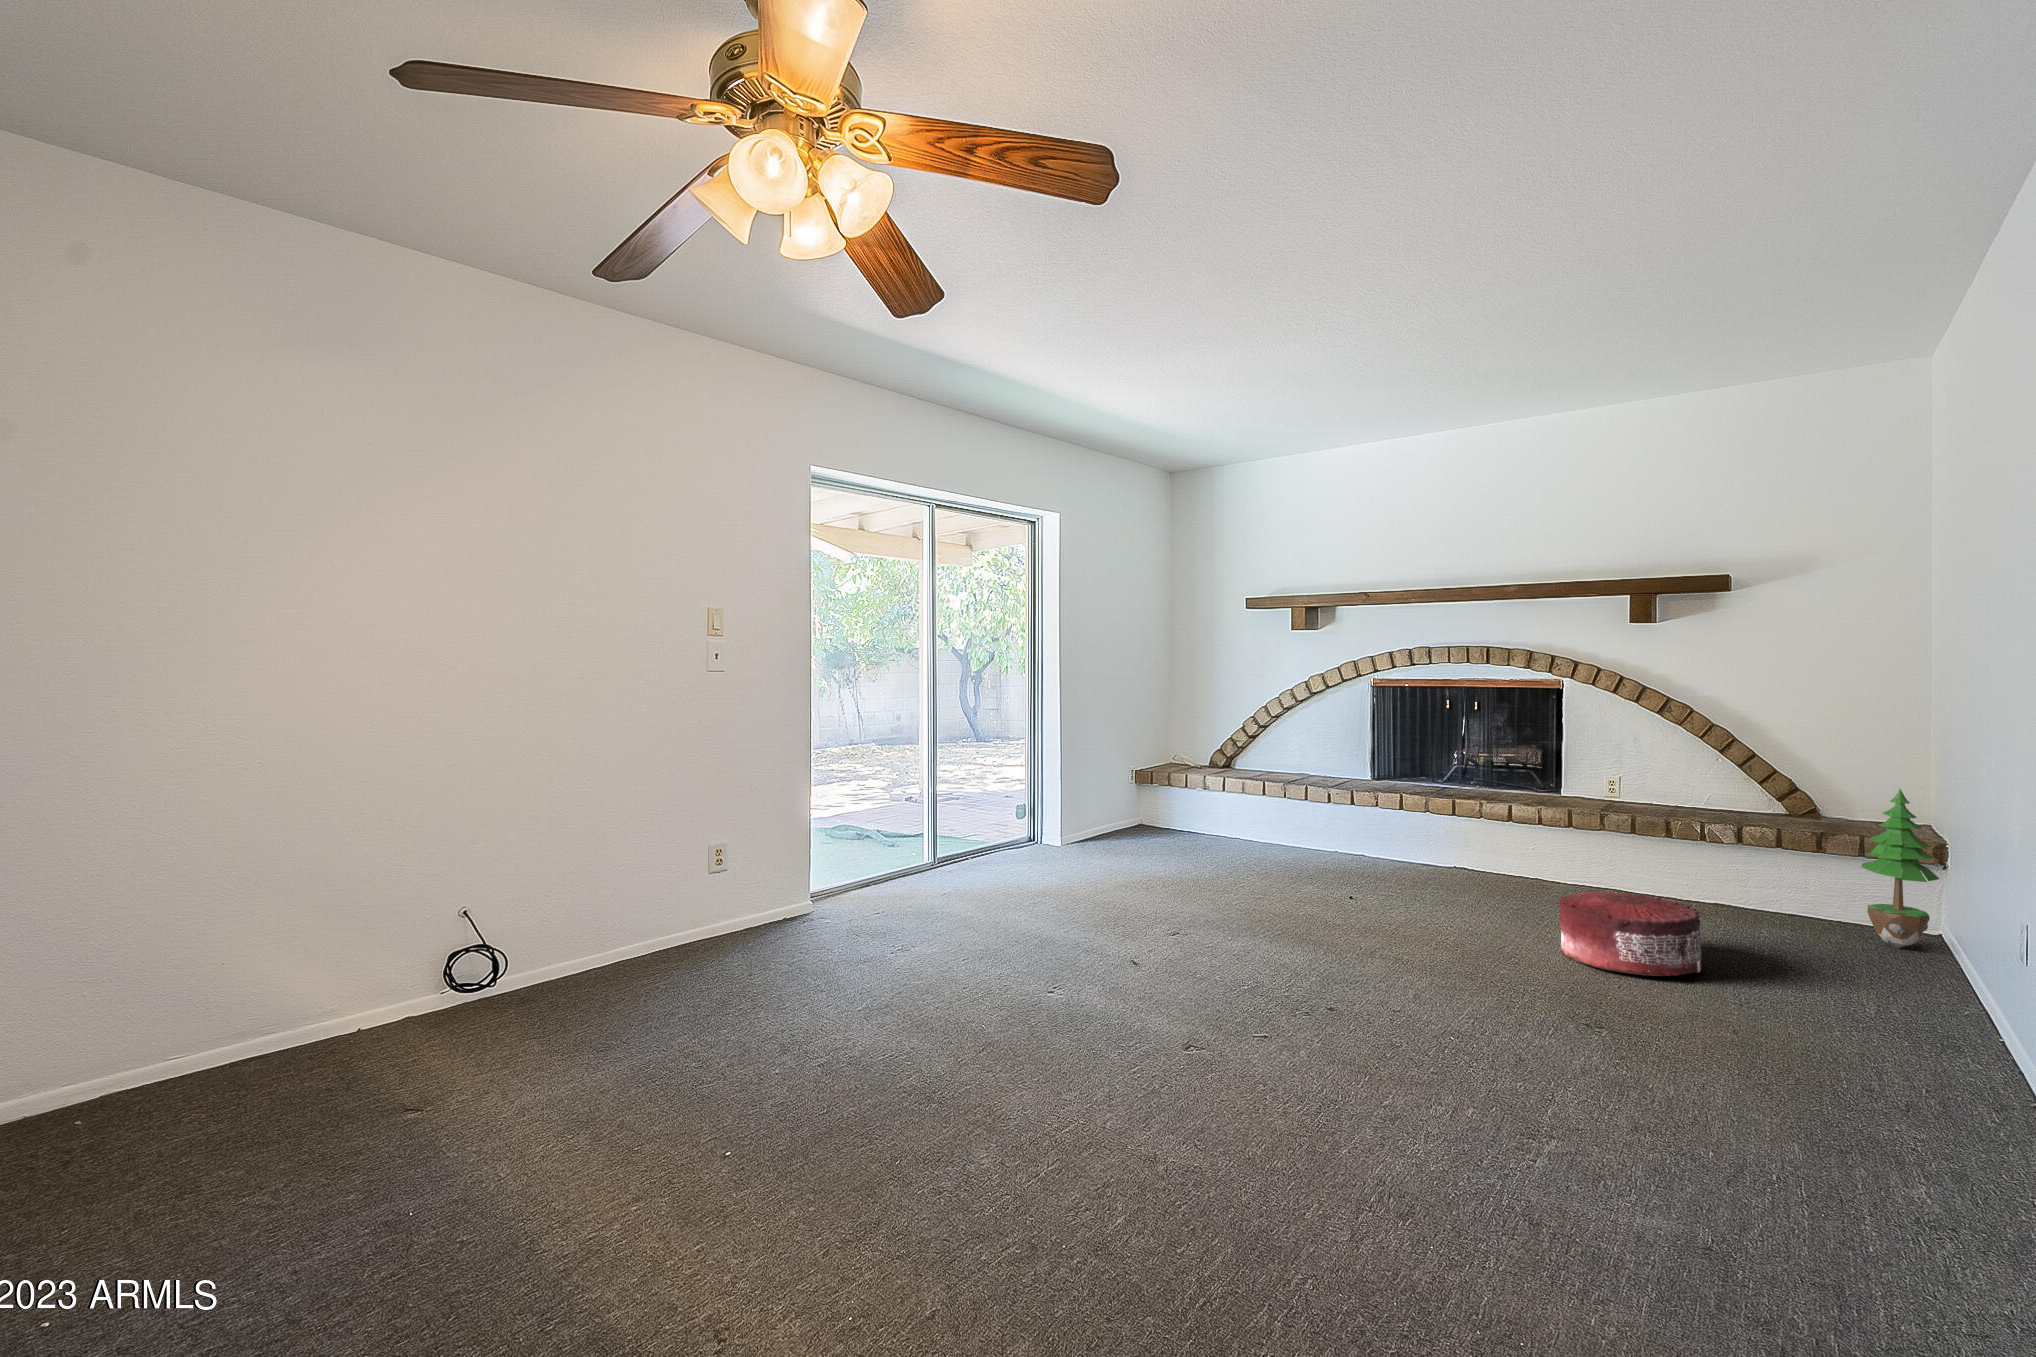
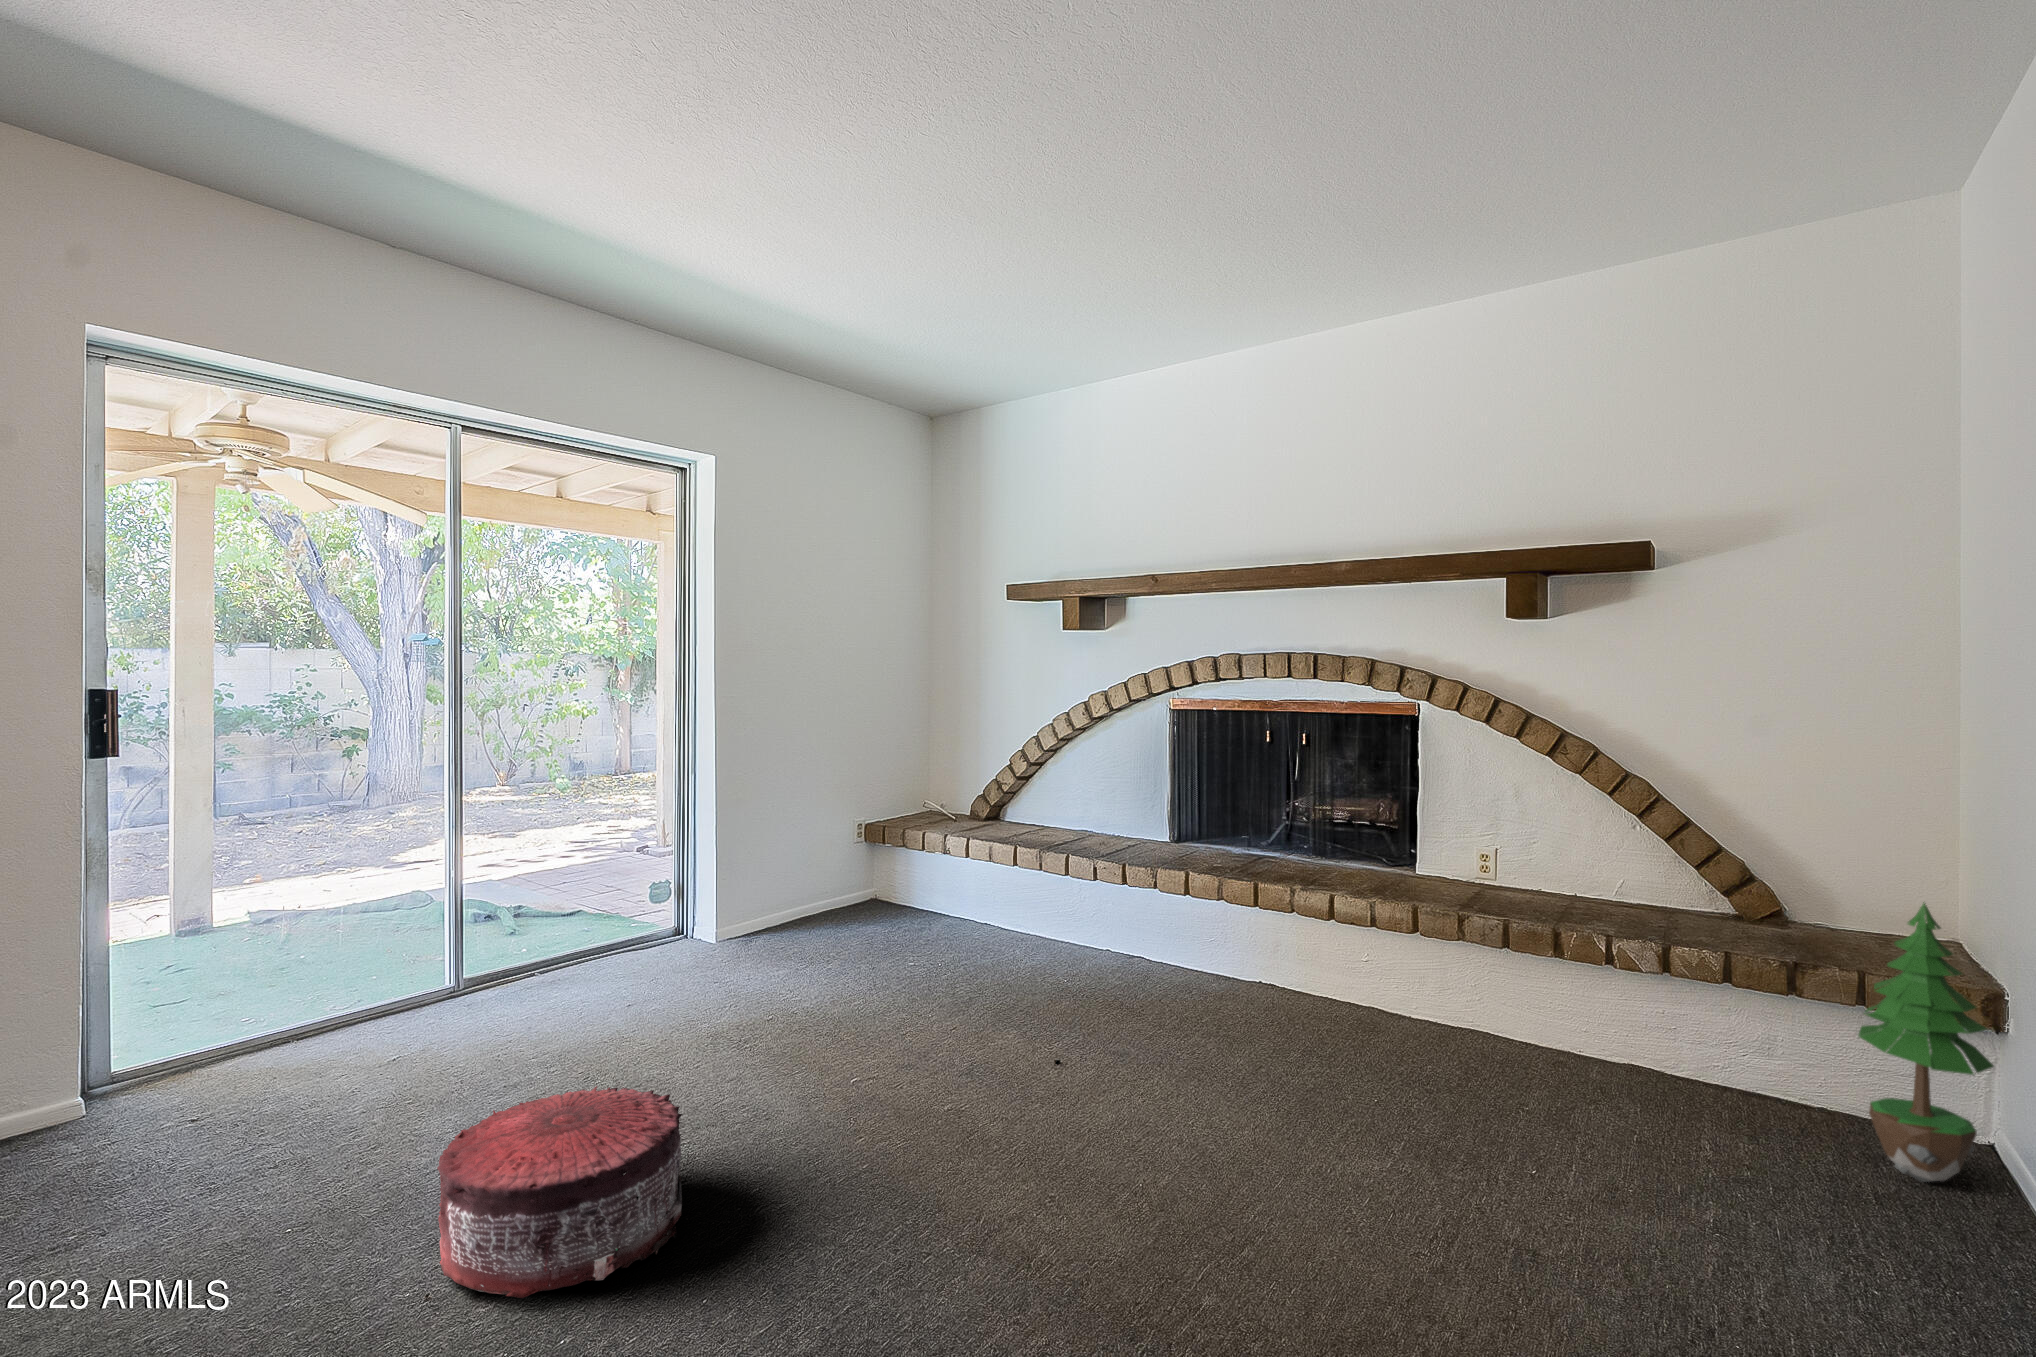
pouf: present [1558,890,1703,976] -> present [437,1086,682,1298]

